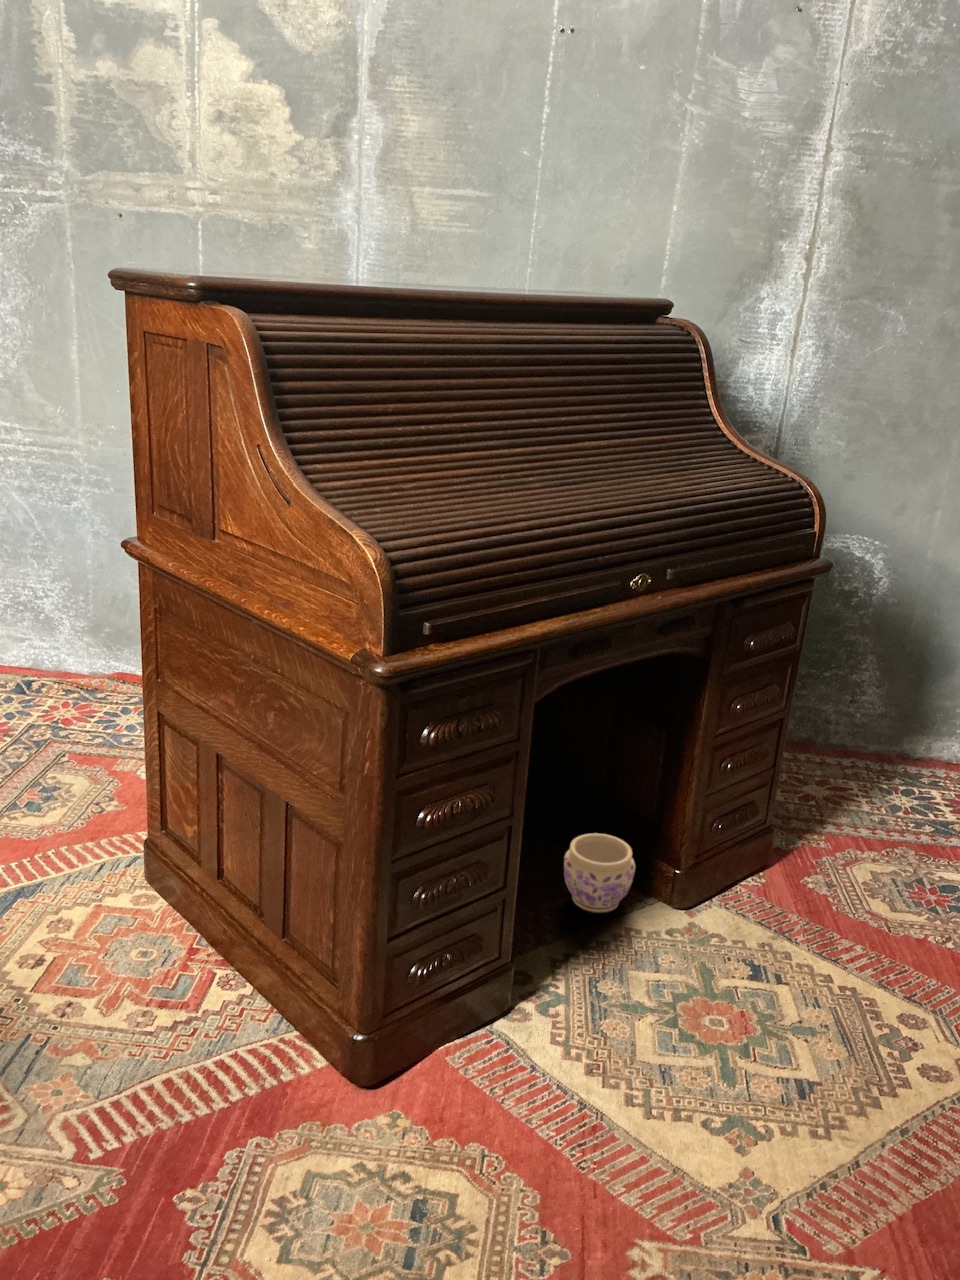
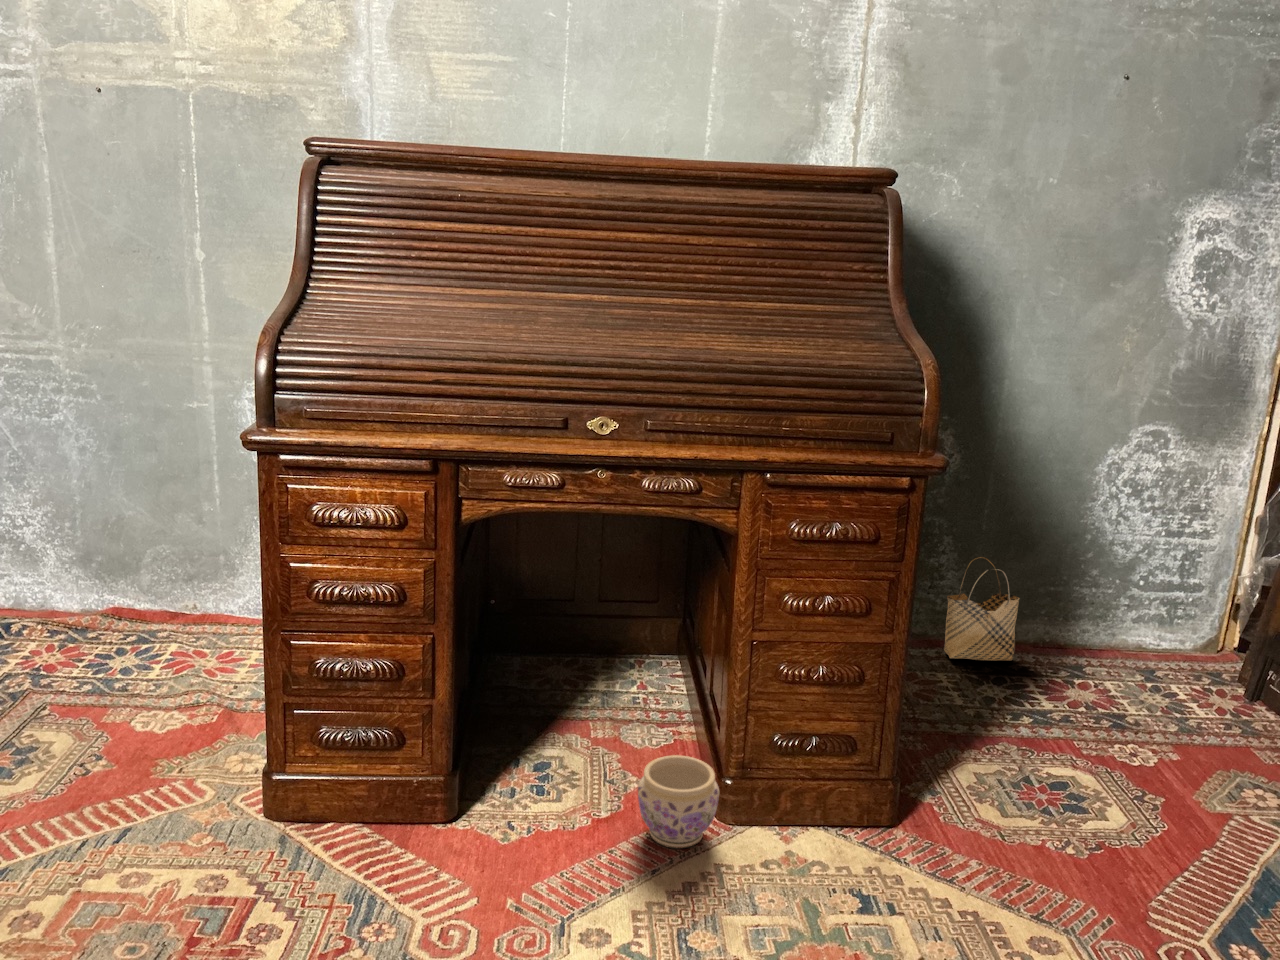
woven basket: none [859,675,934,773] -> present [944,557,1020,661]

